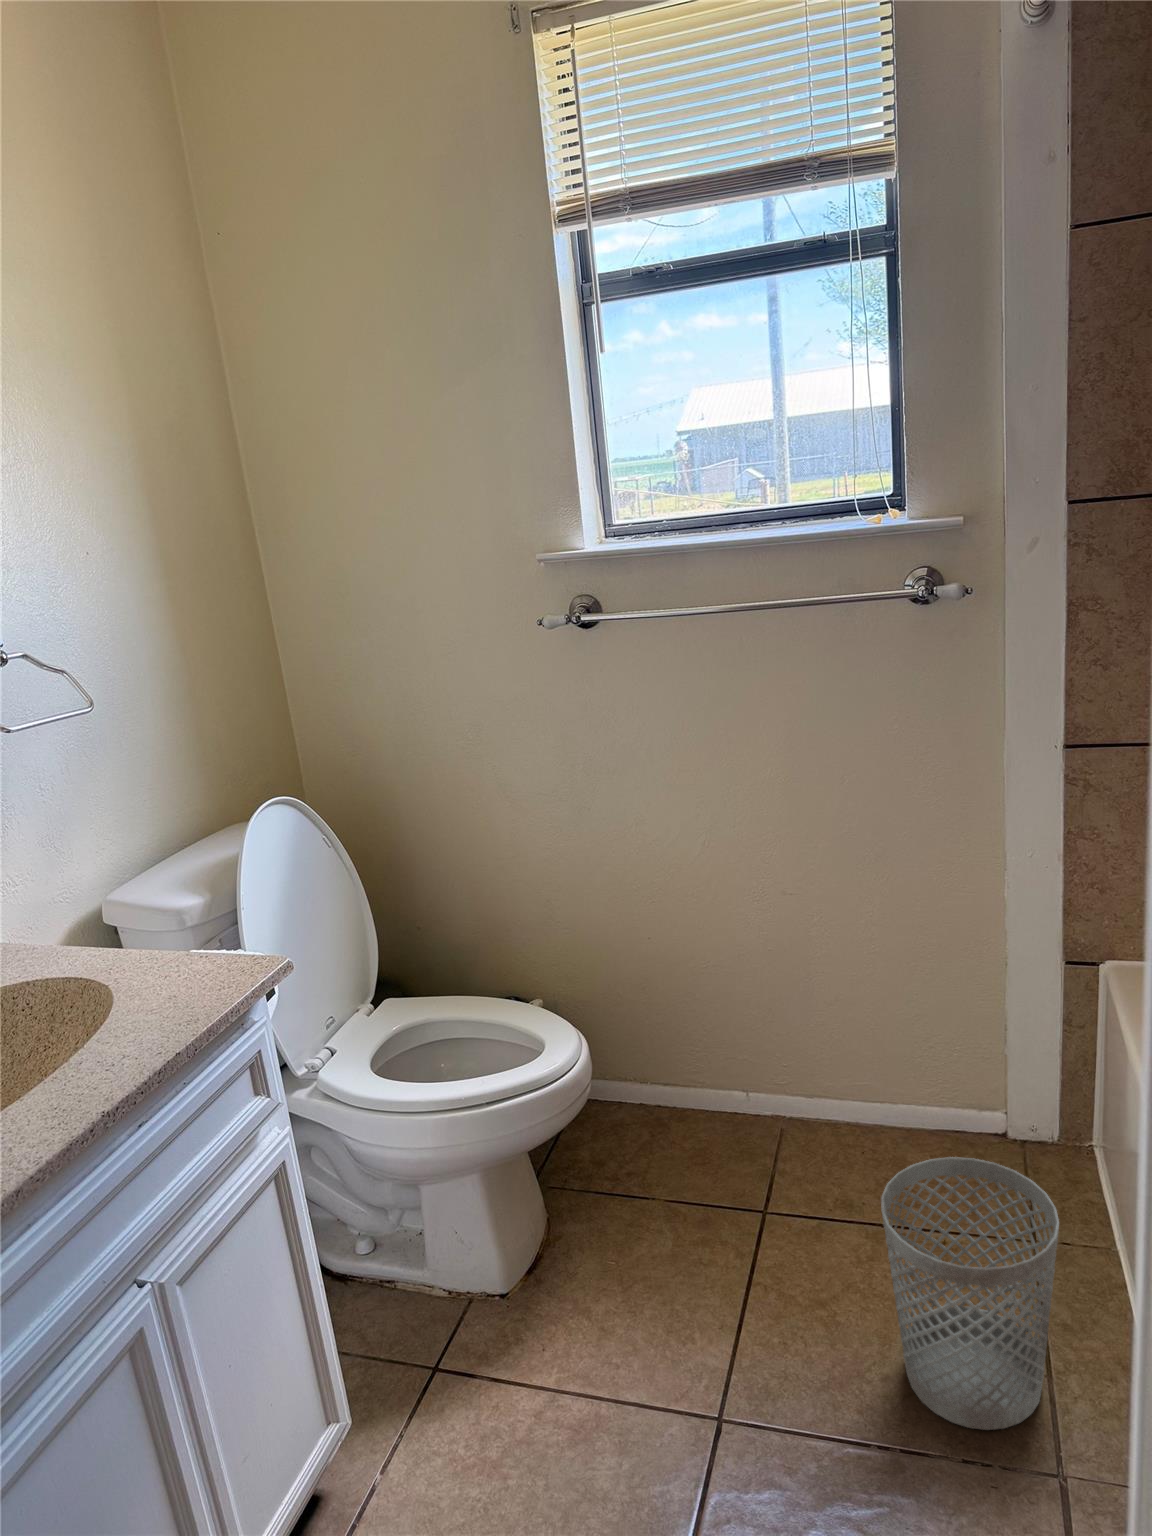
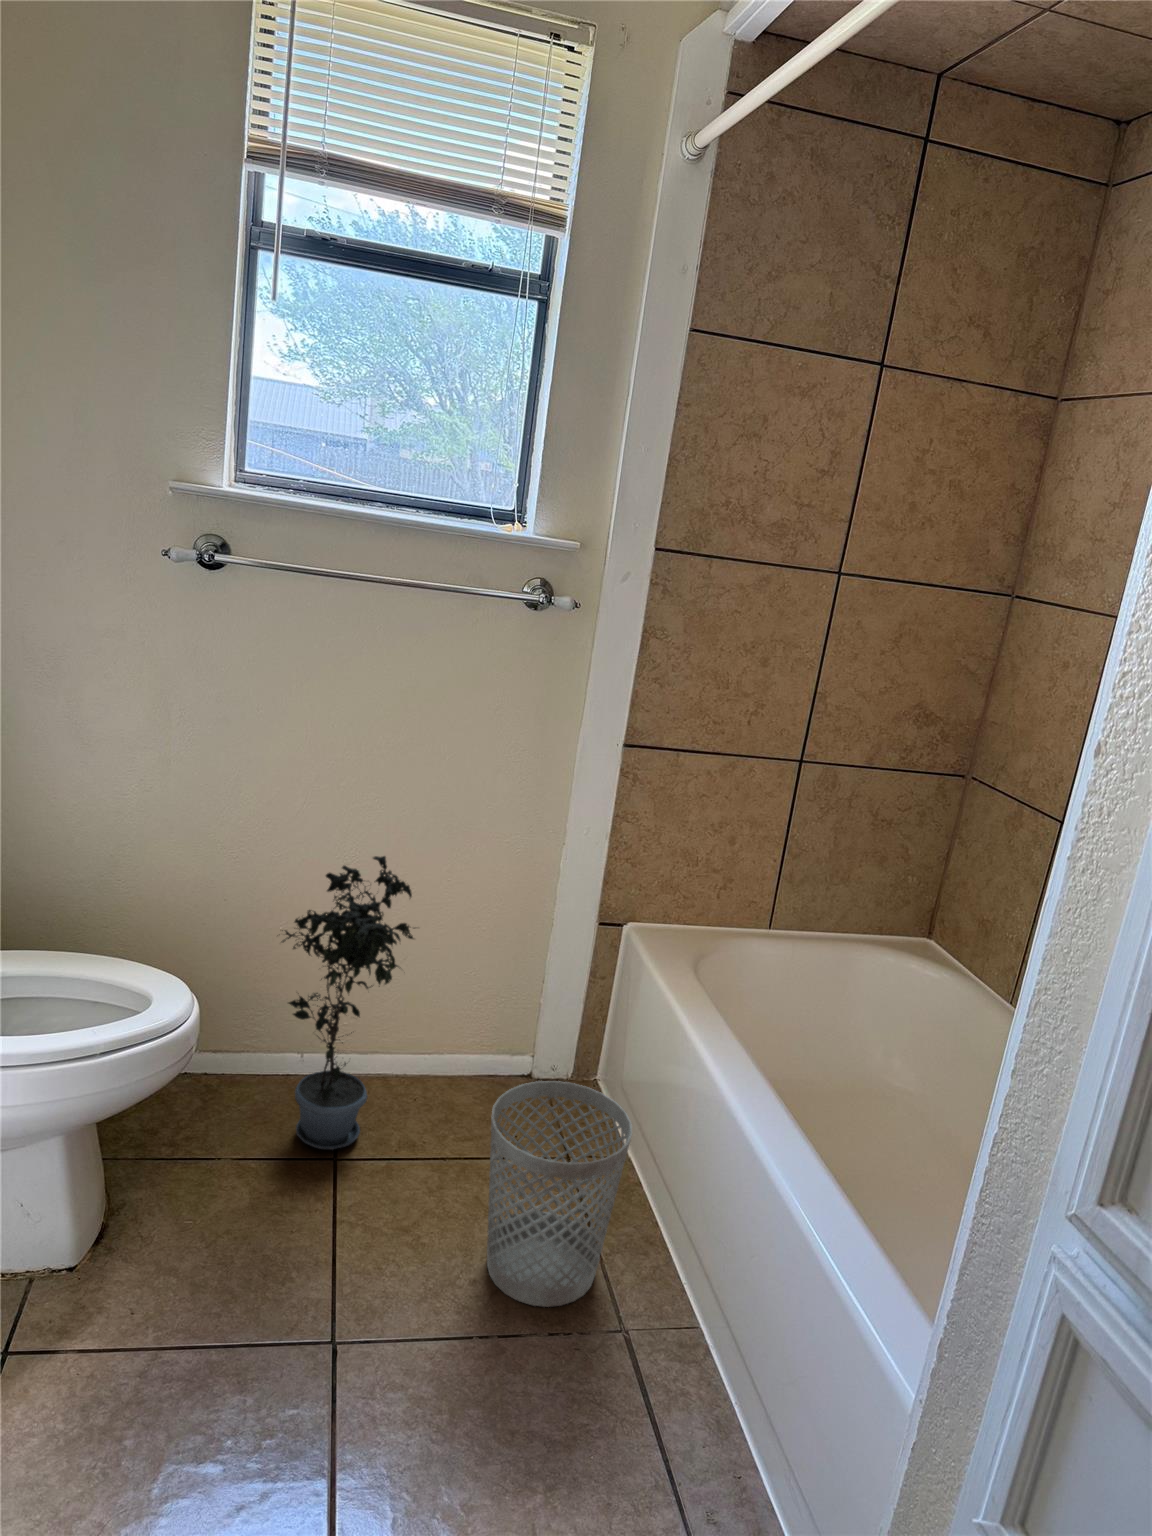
potted plant: none [675,896,819,1205] -> present [282,856,415,1150]

